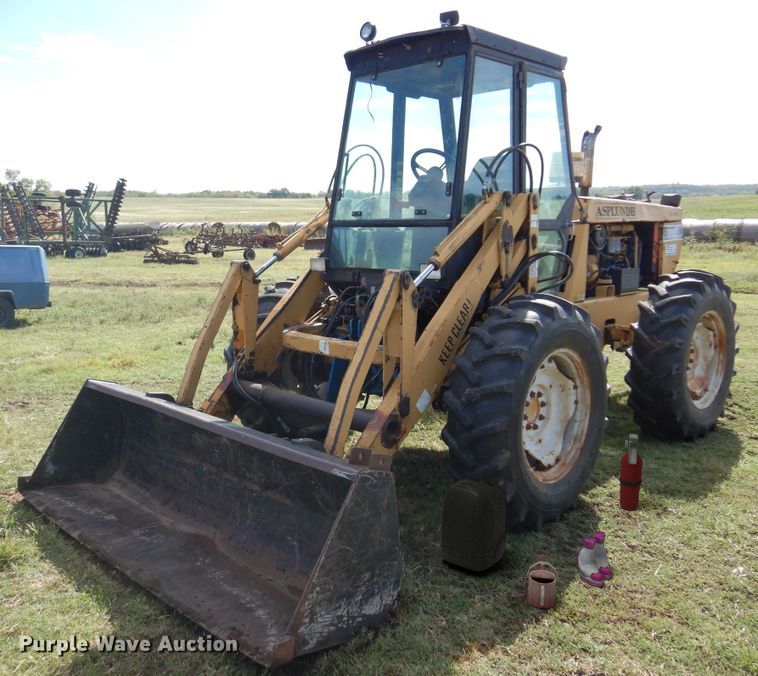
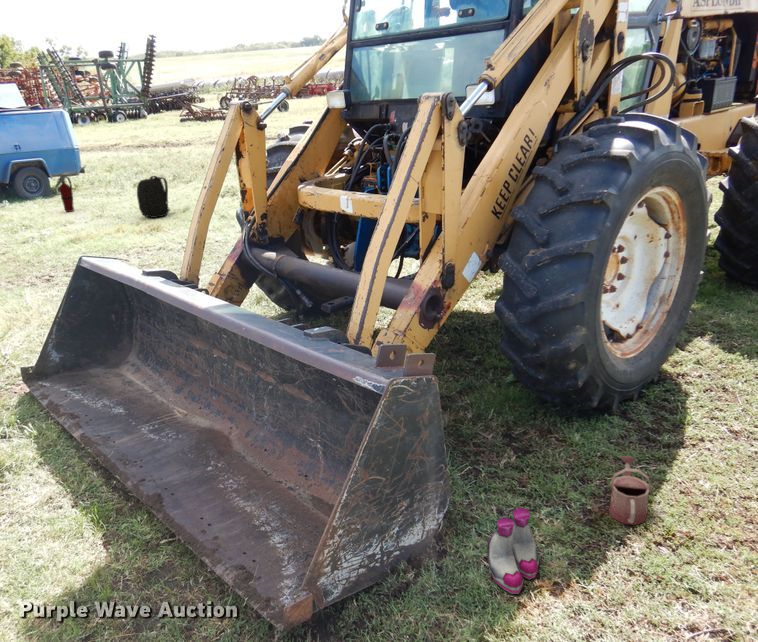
fire extinguisher: present [619,434,643,511] -> present [53,174,74,212]
backpack: present [440,479,506,572] -> present [137,176,170,218]
boots: present [576,531,612,586] -> present [487,507,539,594]

